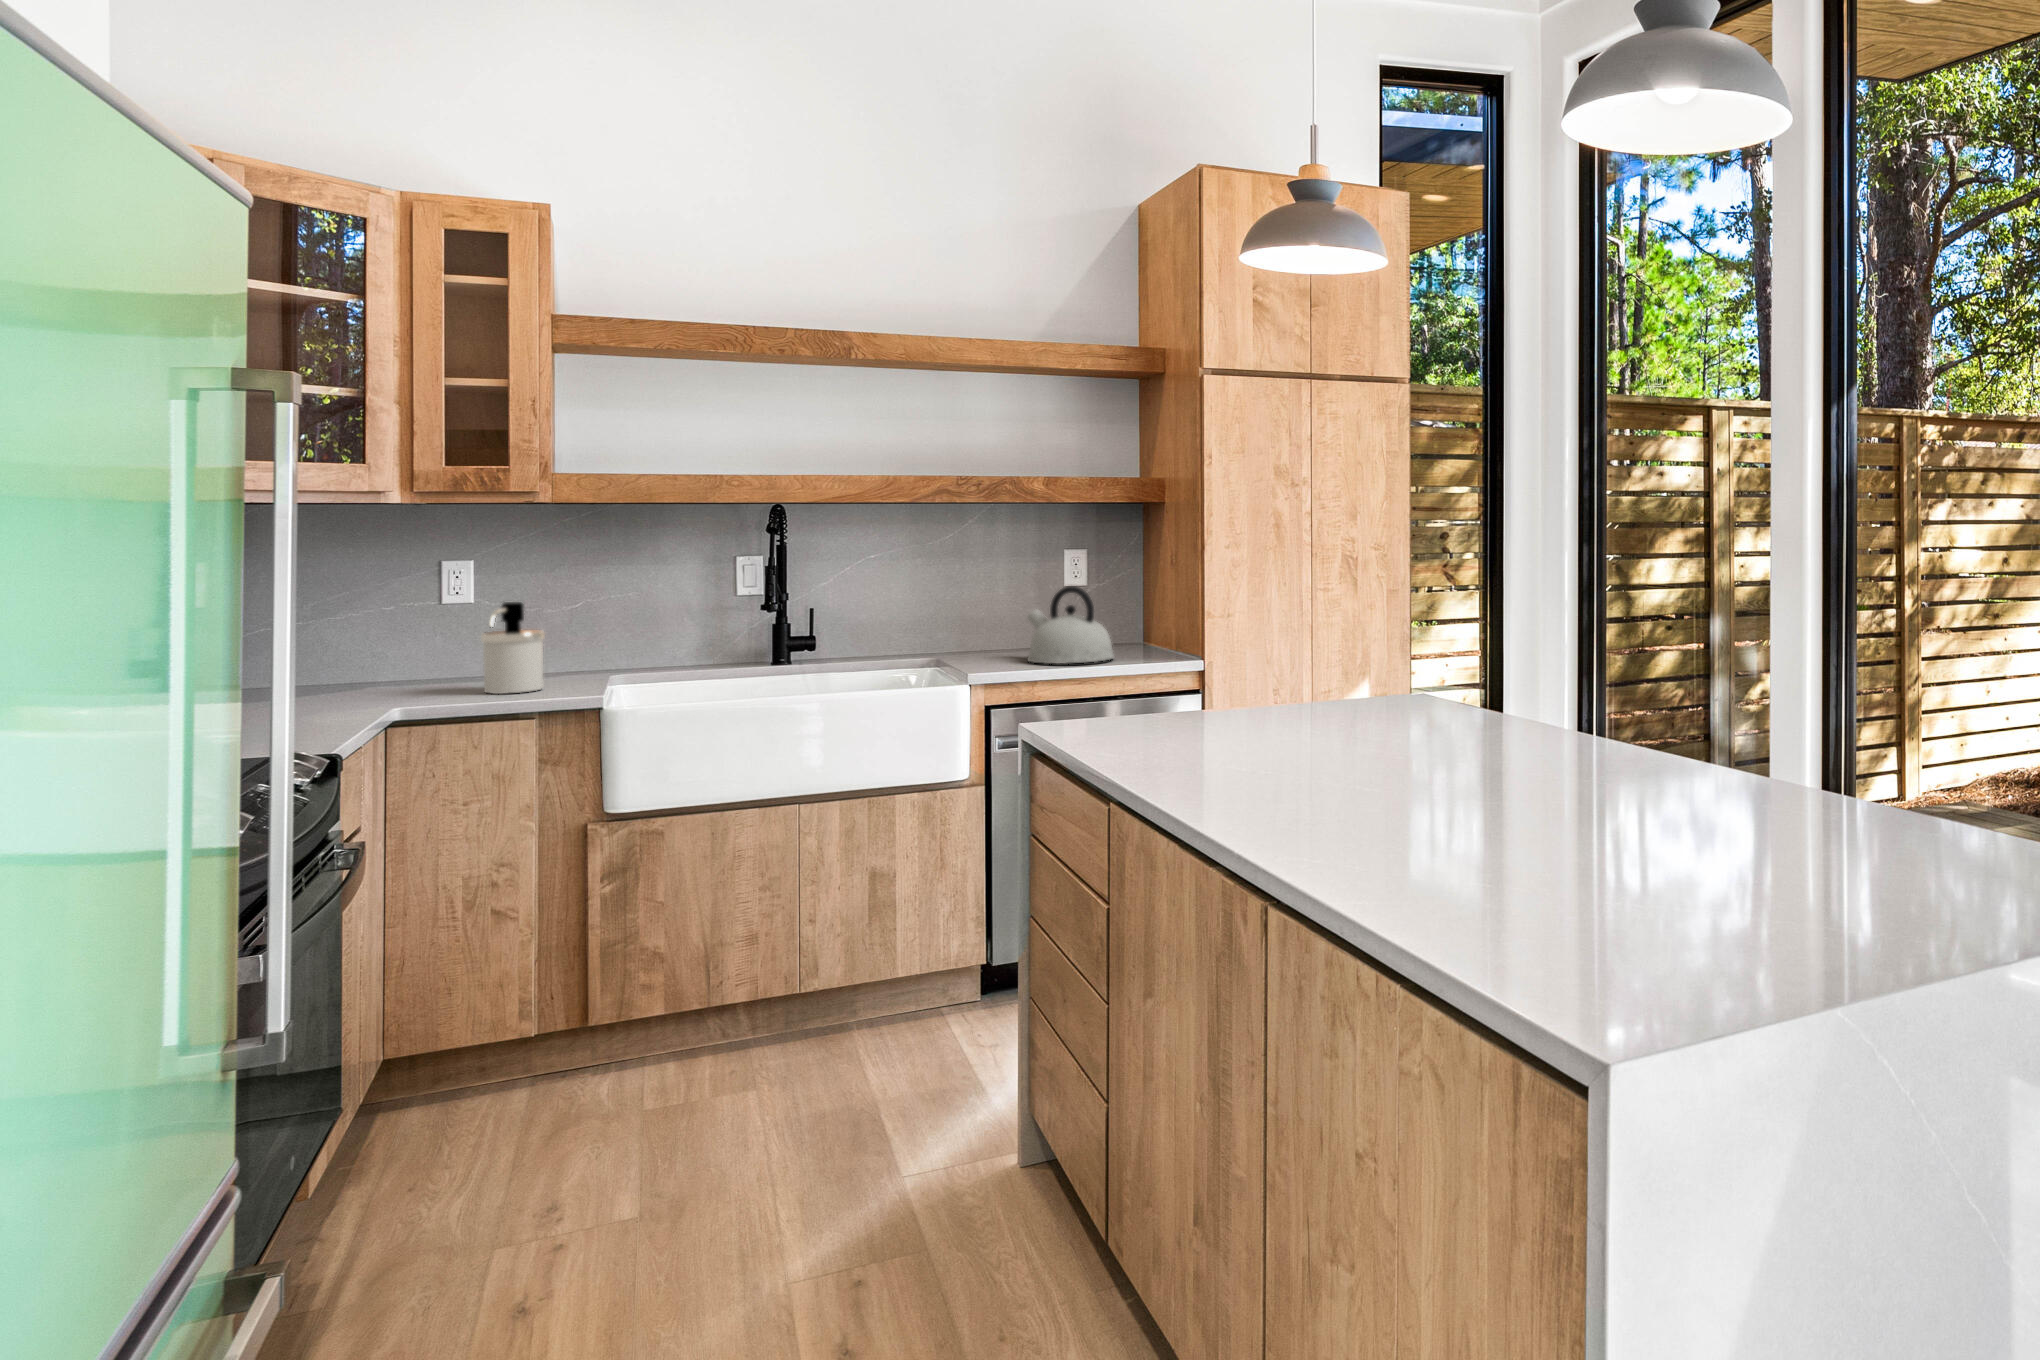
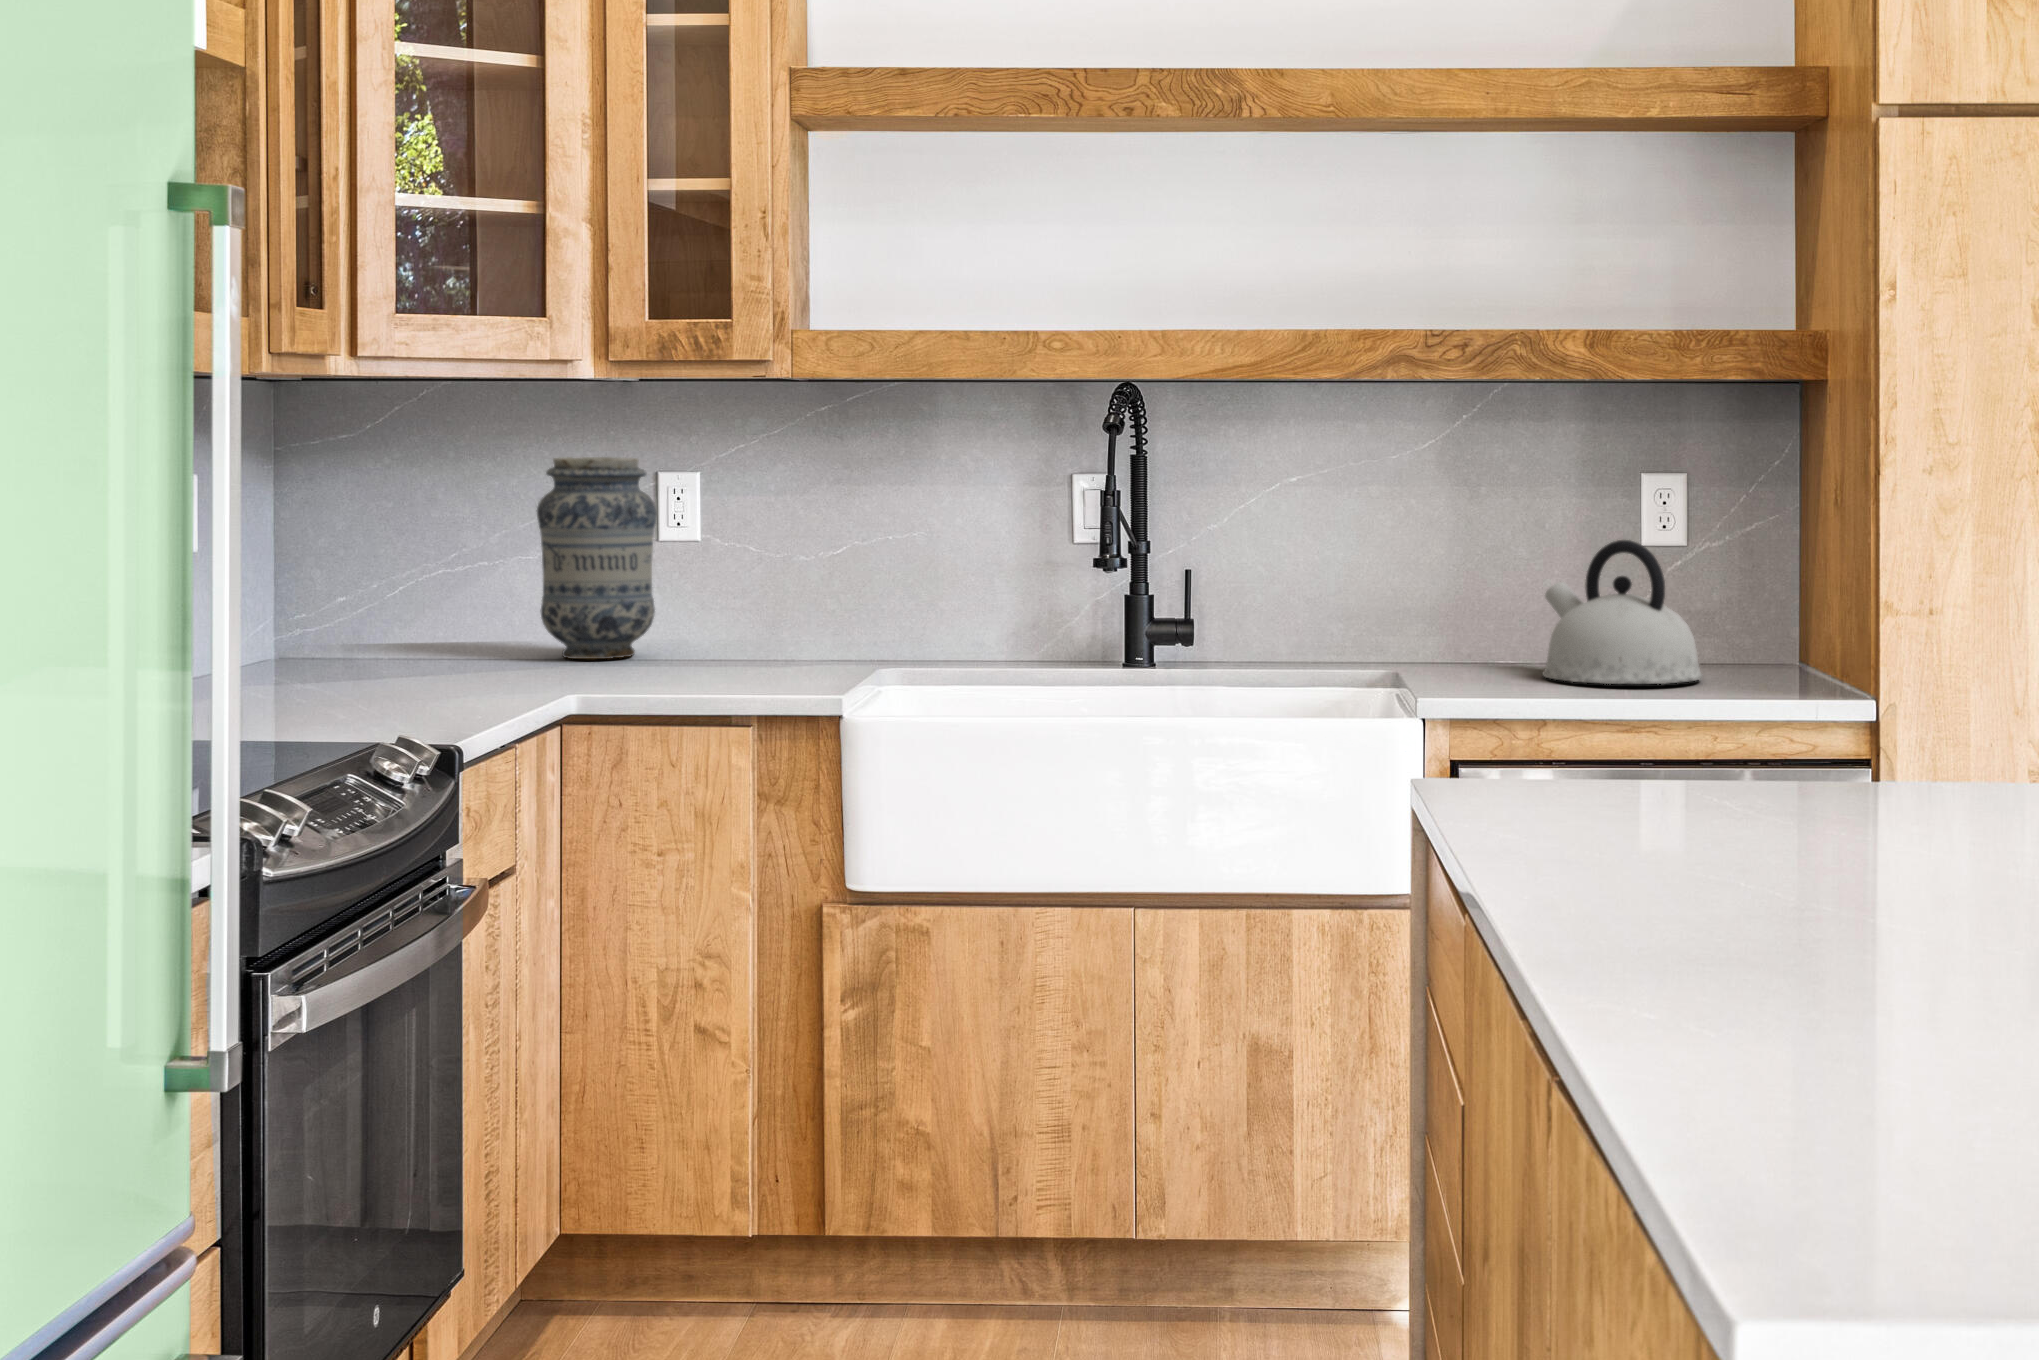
vase: none [351,552,444,683] -> present [537,457,657,659]
soap dispenser: present [481,602,545,694] -> none [690,537,779,684]

